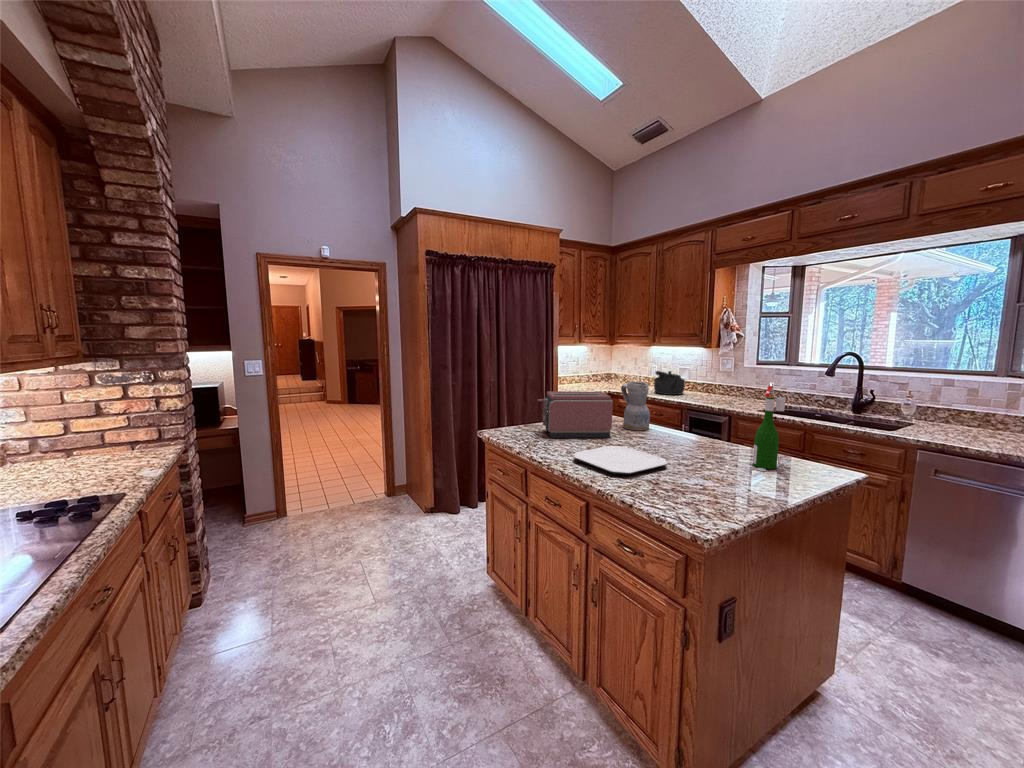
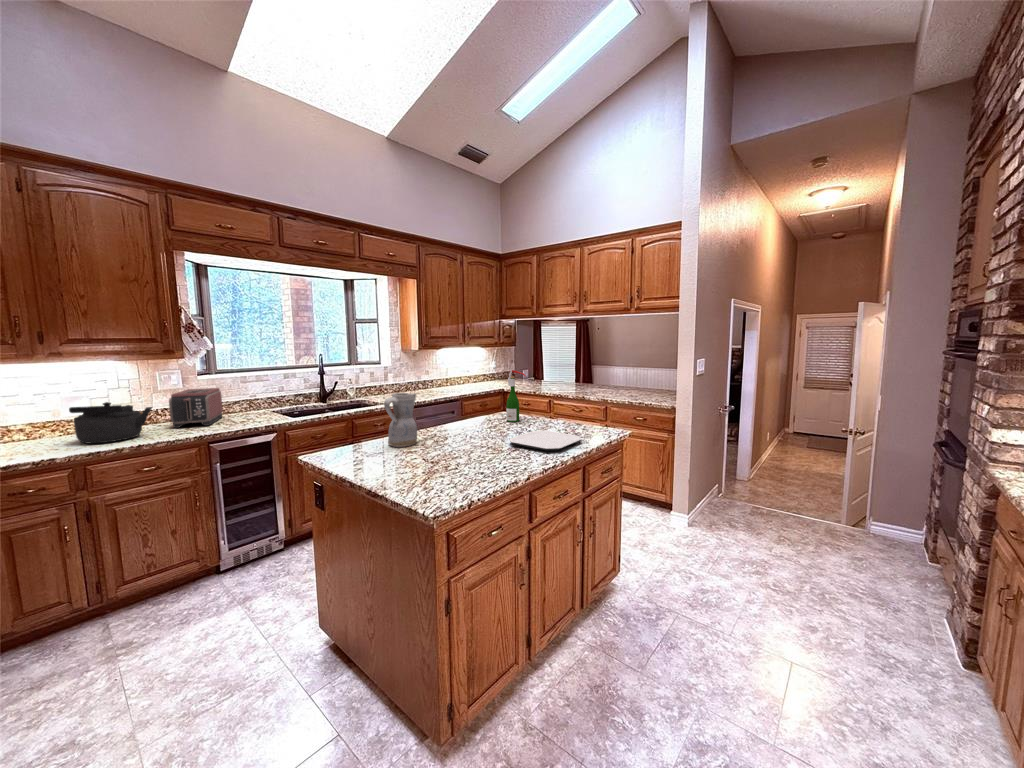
toaster: present [537,391,613,438] -> present [169,388,223,428]

